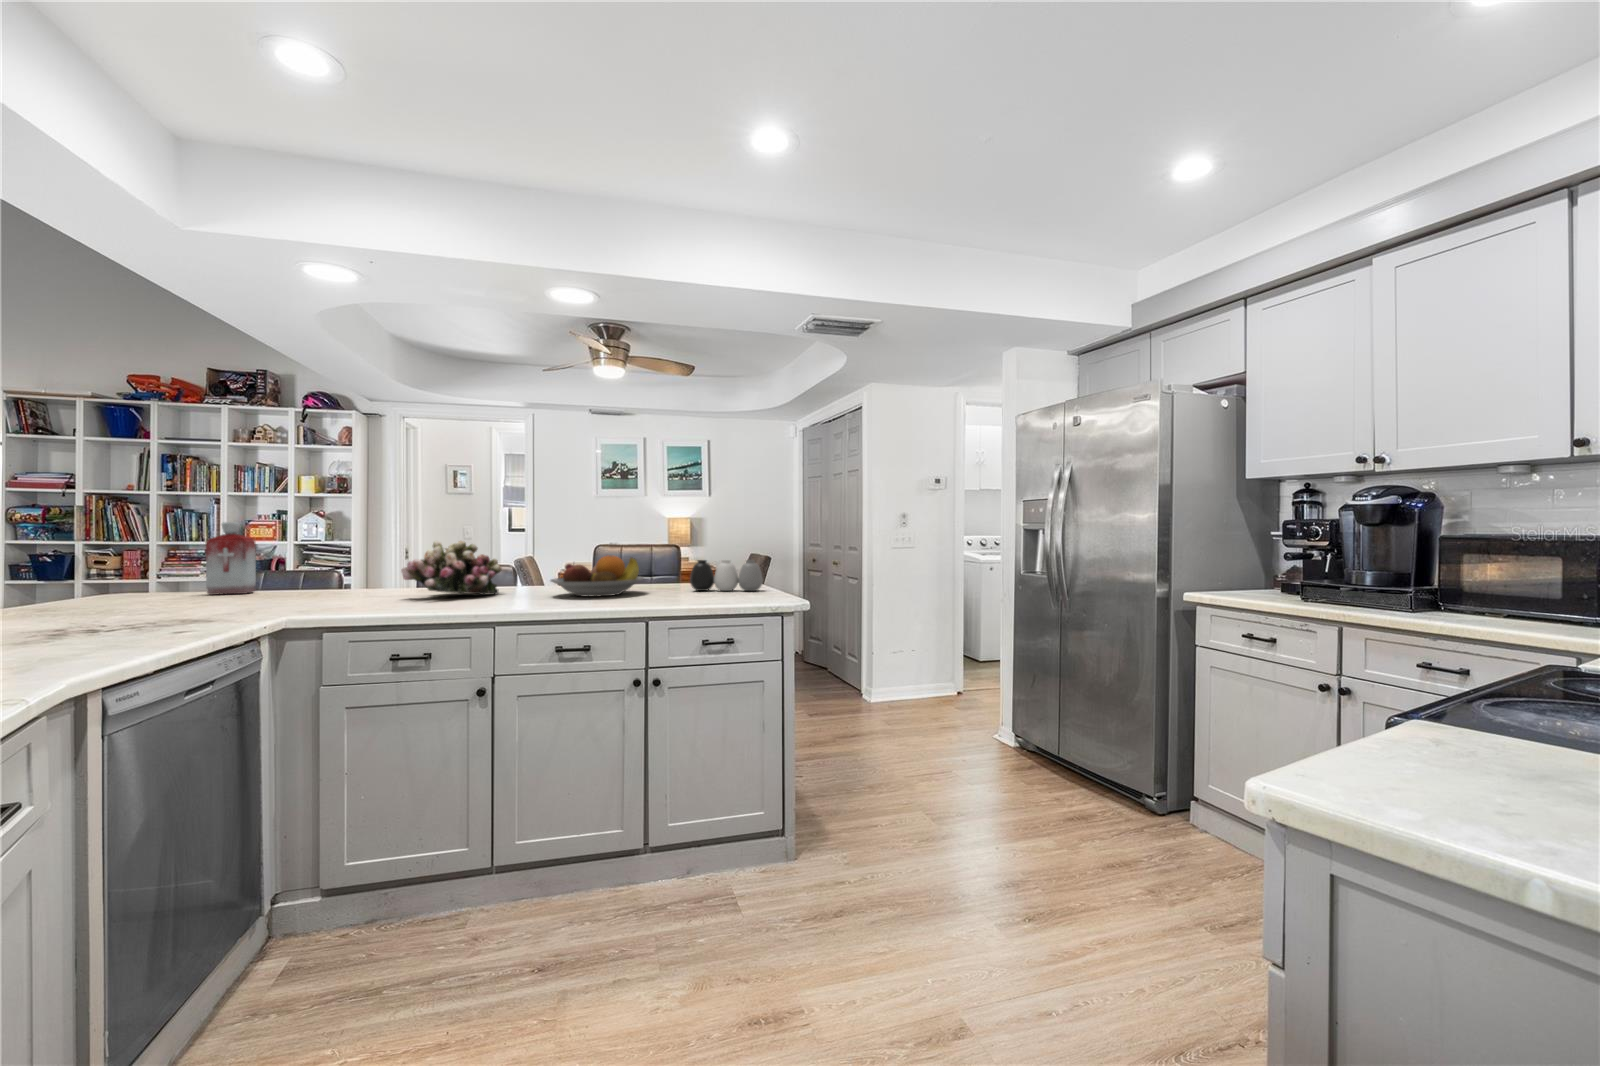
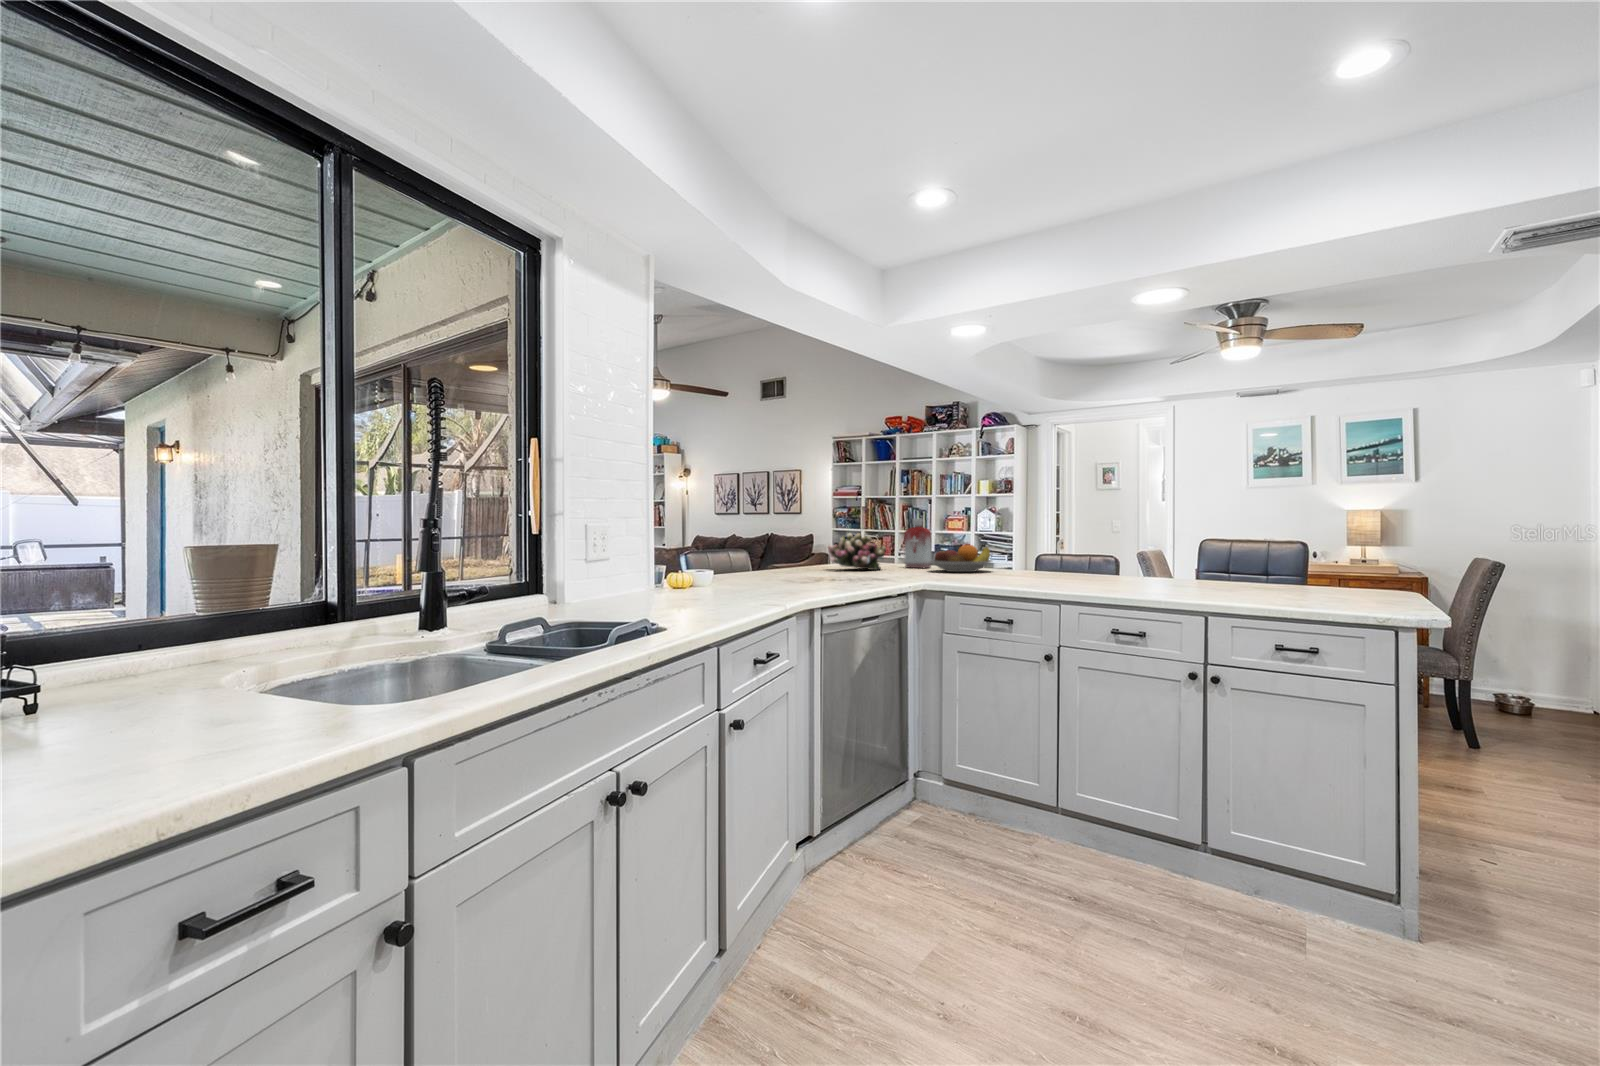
flower arrangement: present [401,541,501,595] -> present [828,533,886,570]
fruit bowl: present [550,555,644,597] -> present [929,544,991,572]
vase: present [690,560,763,591] -> none [1271,557,1366,596]

